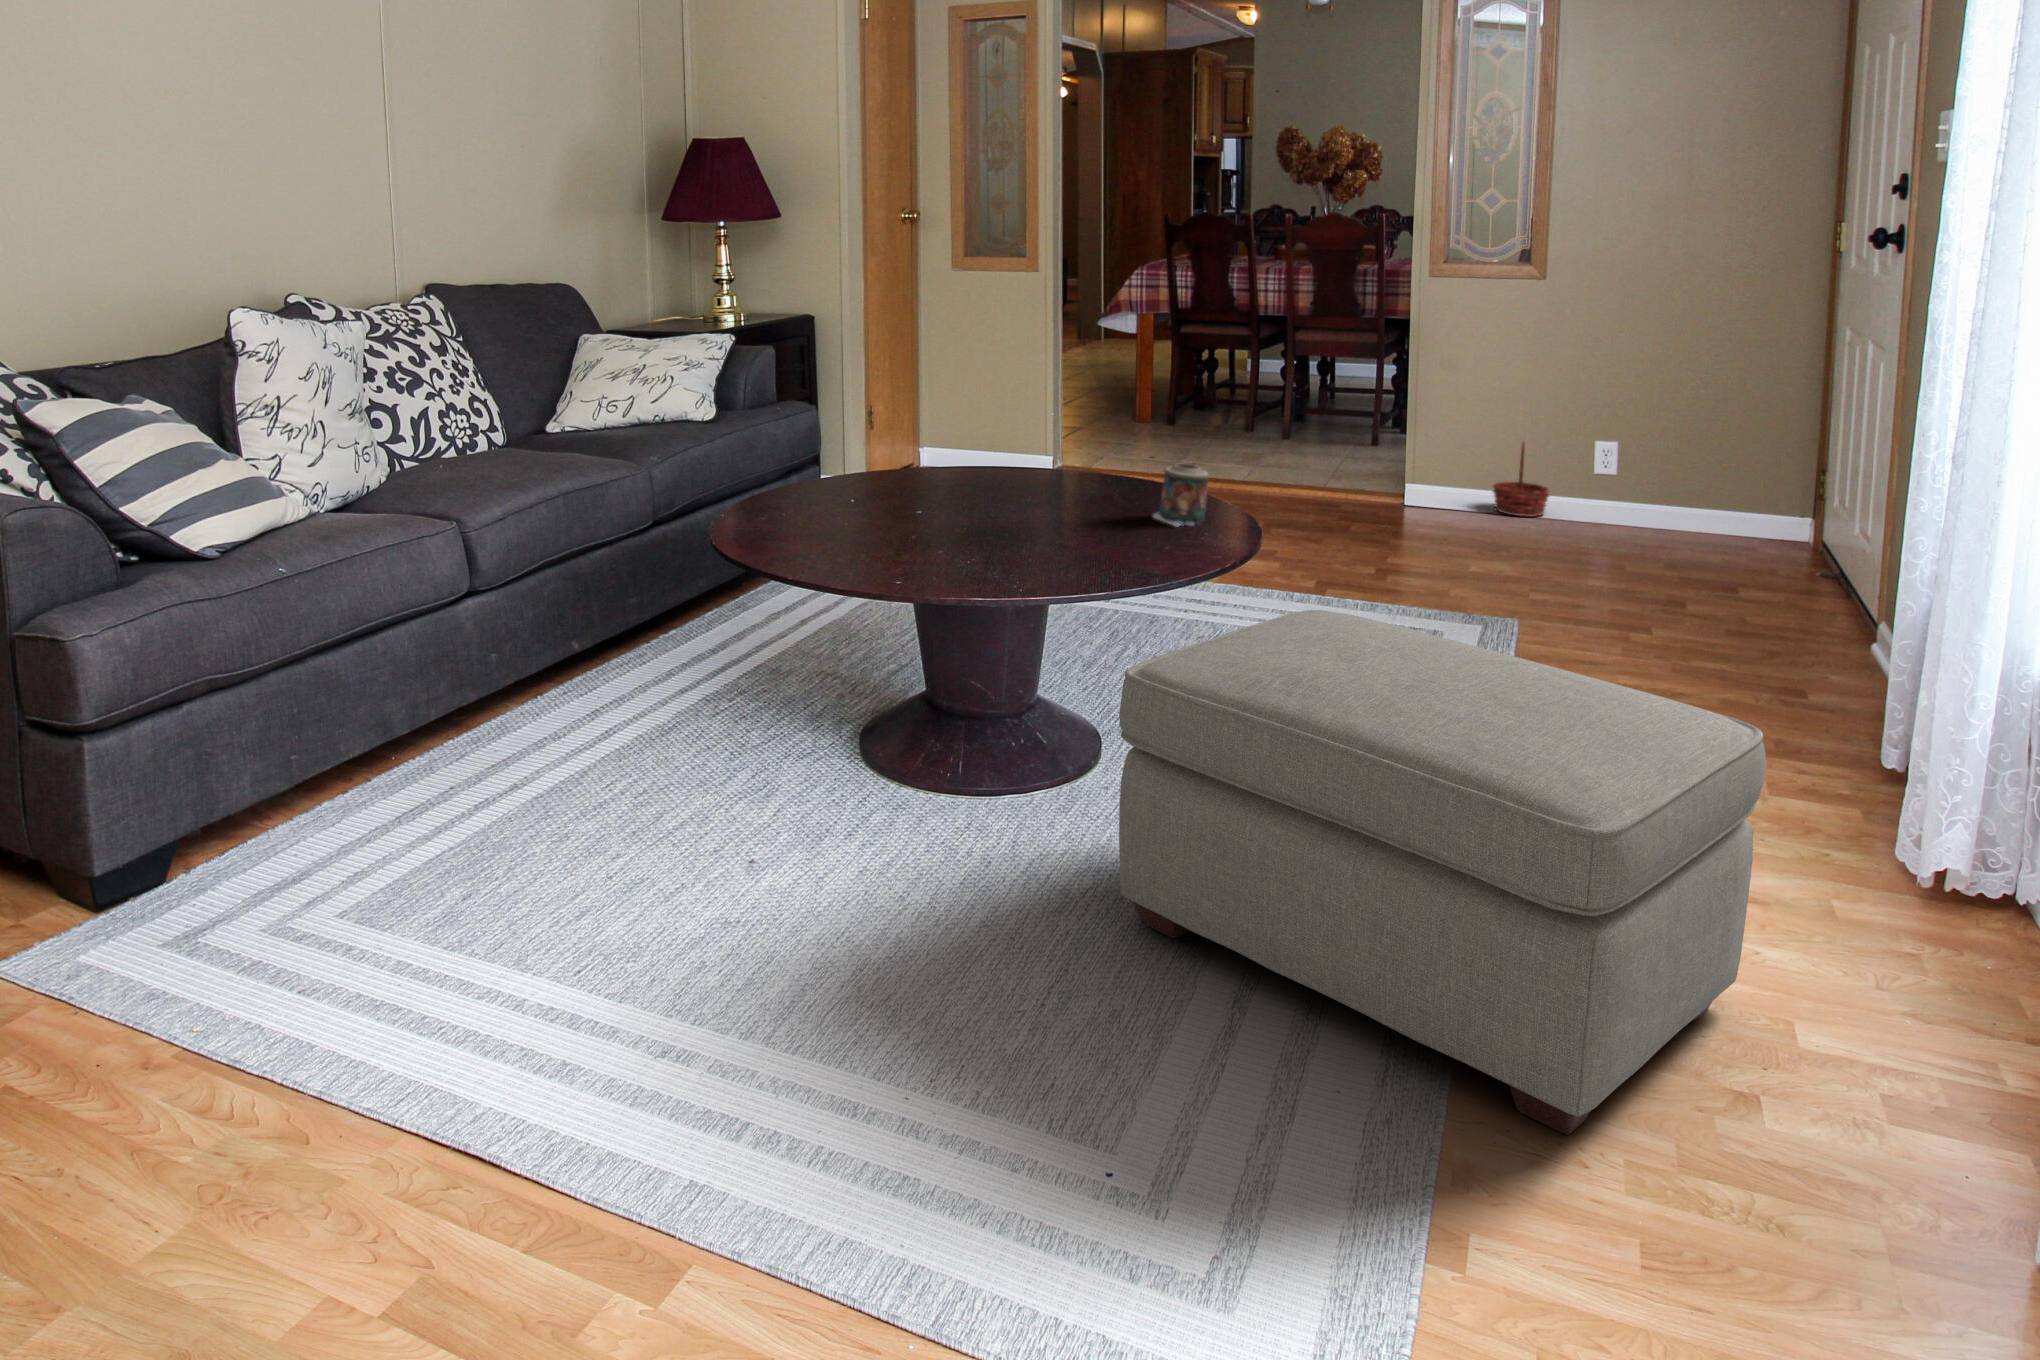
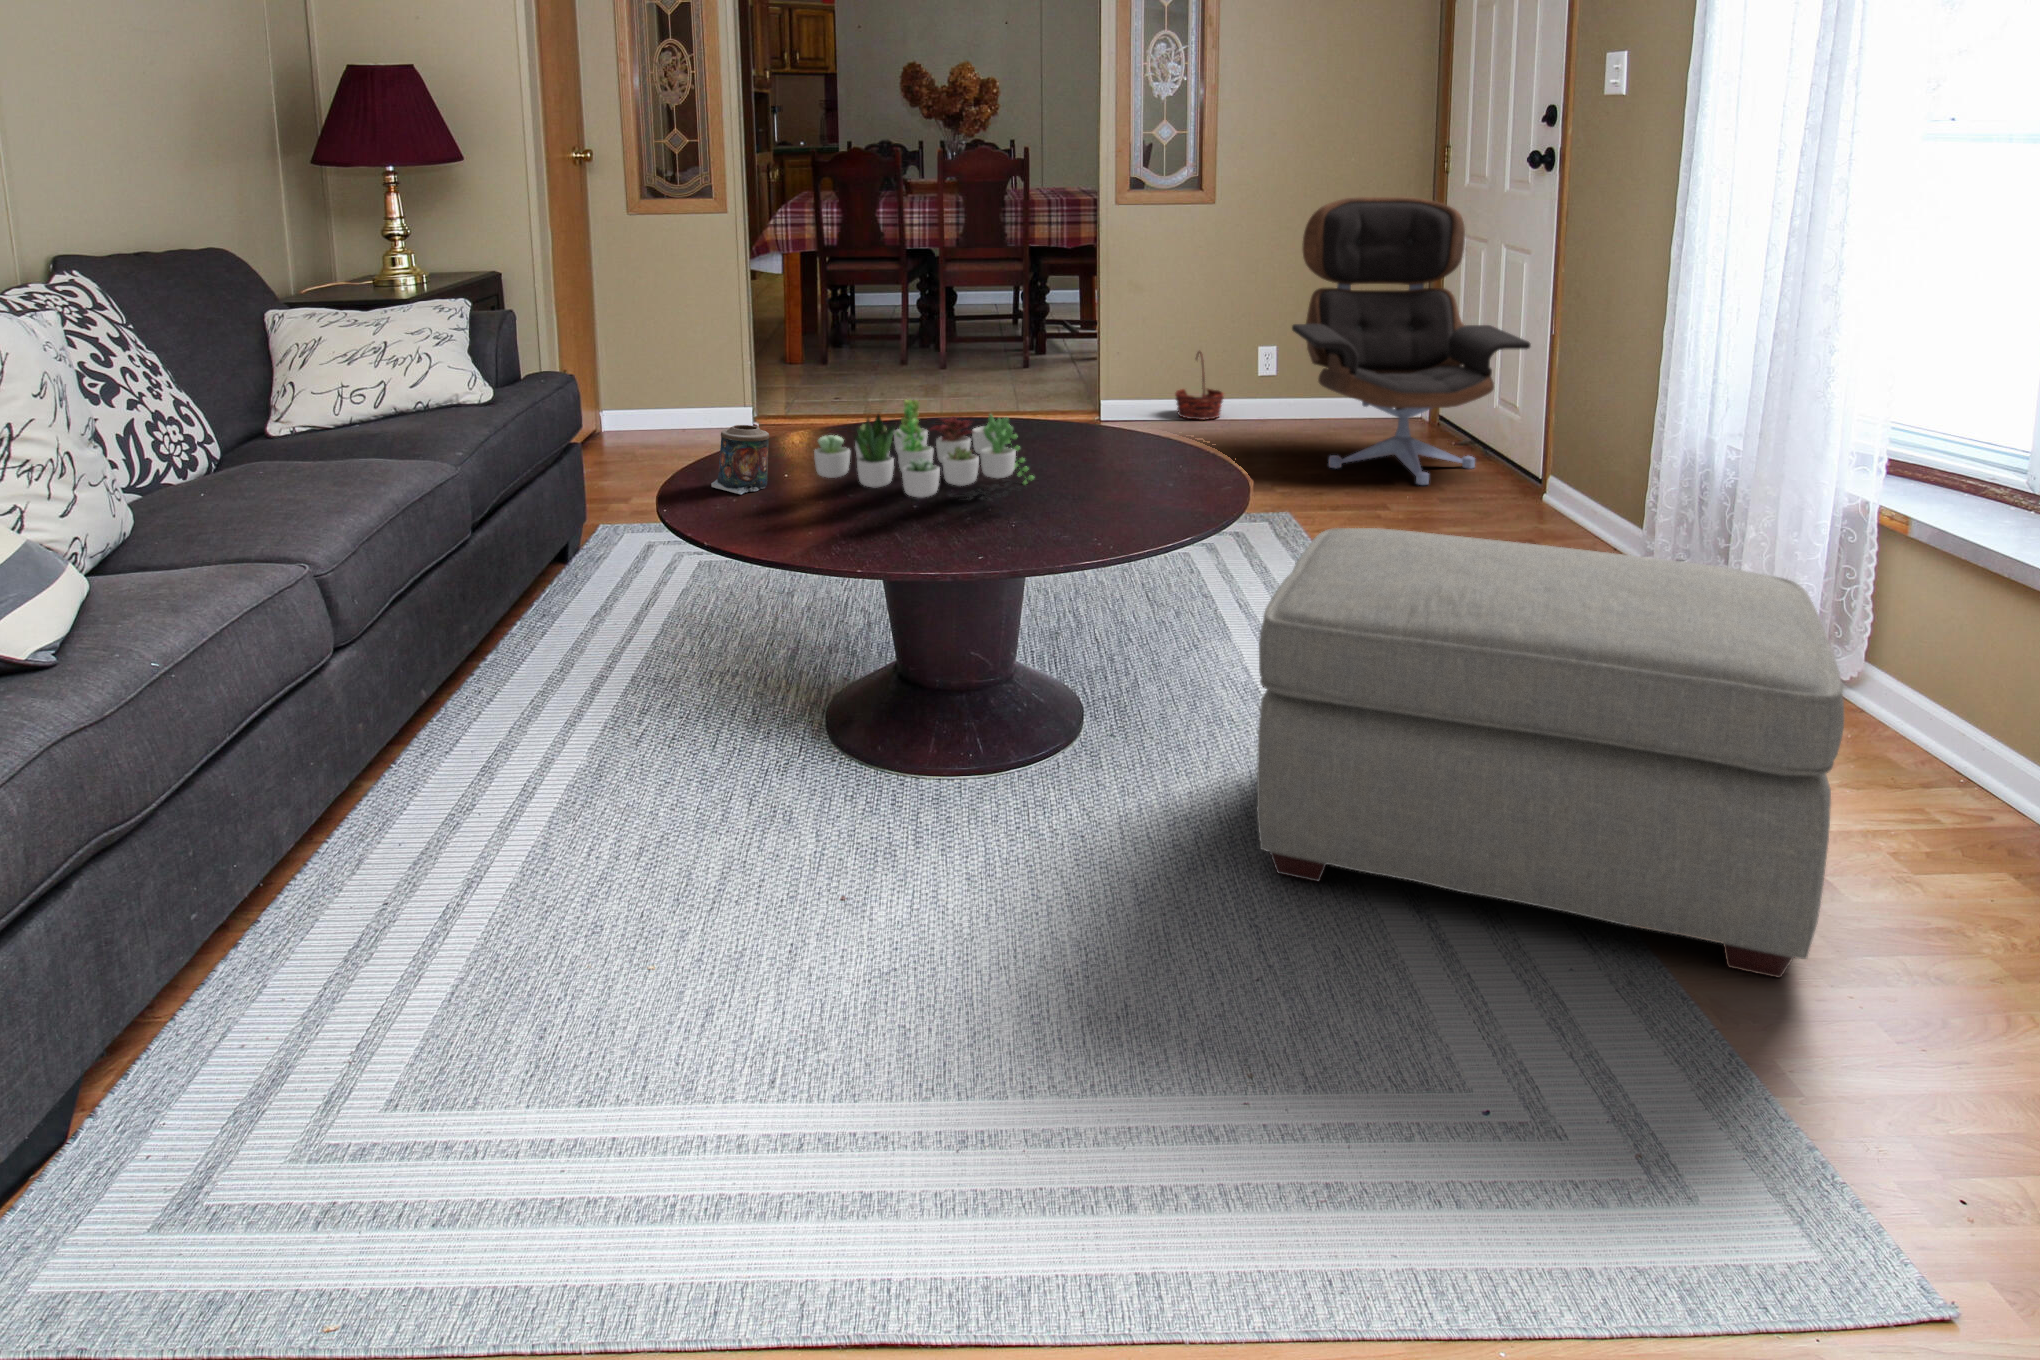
lounge chair: none [1587,285,1868,612] -> present [1292,197,1531,485]
succulent plant: none [863,441,1064,542] -> present [814,399,1034,501]
candle: present [1153,464,1209,527] -> present [711,425,769,494]

